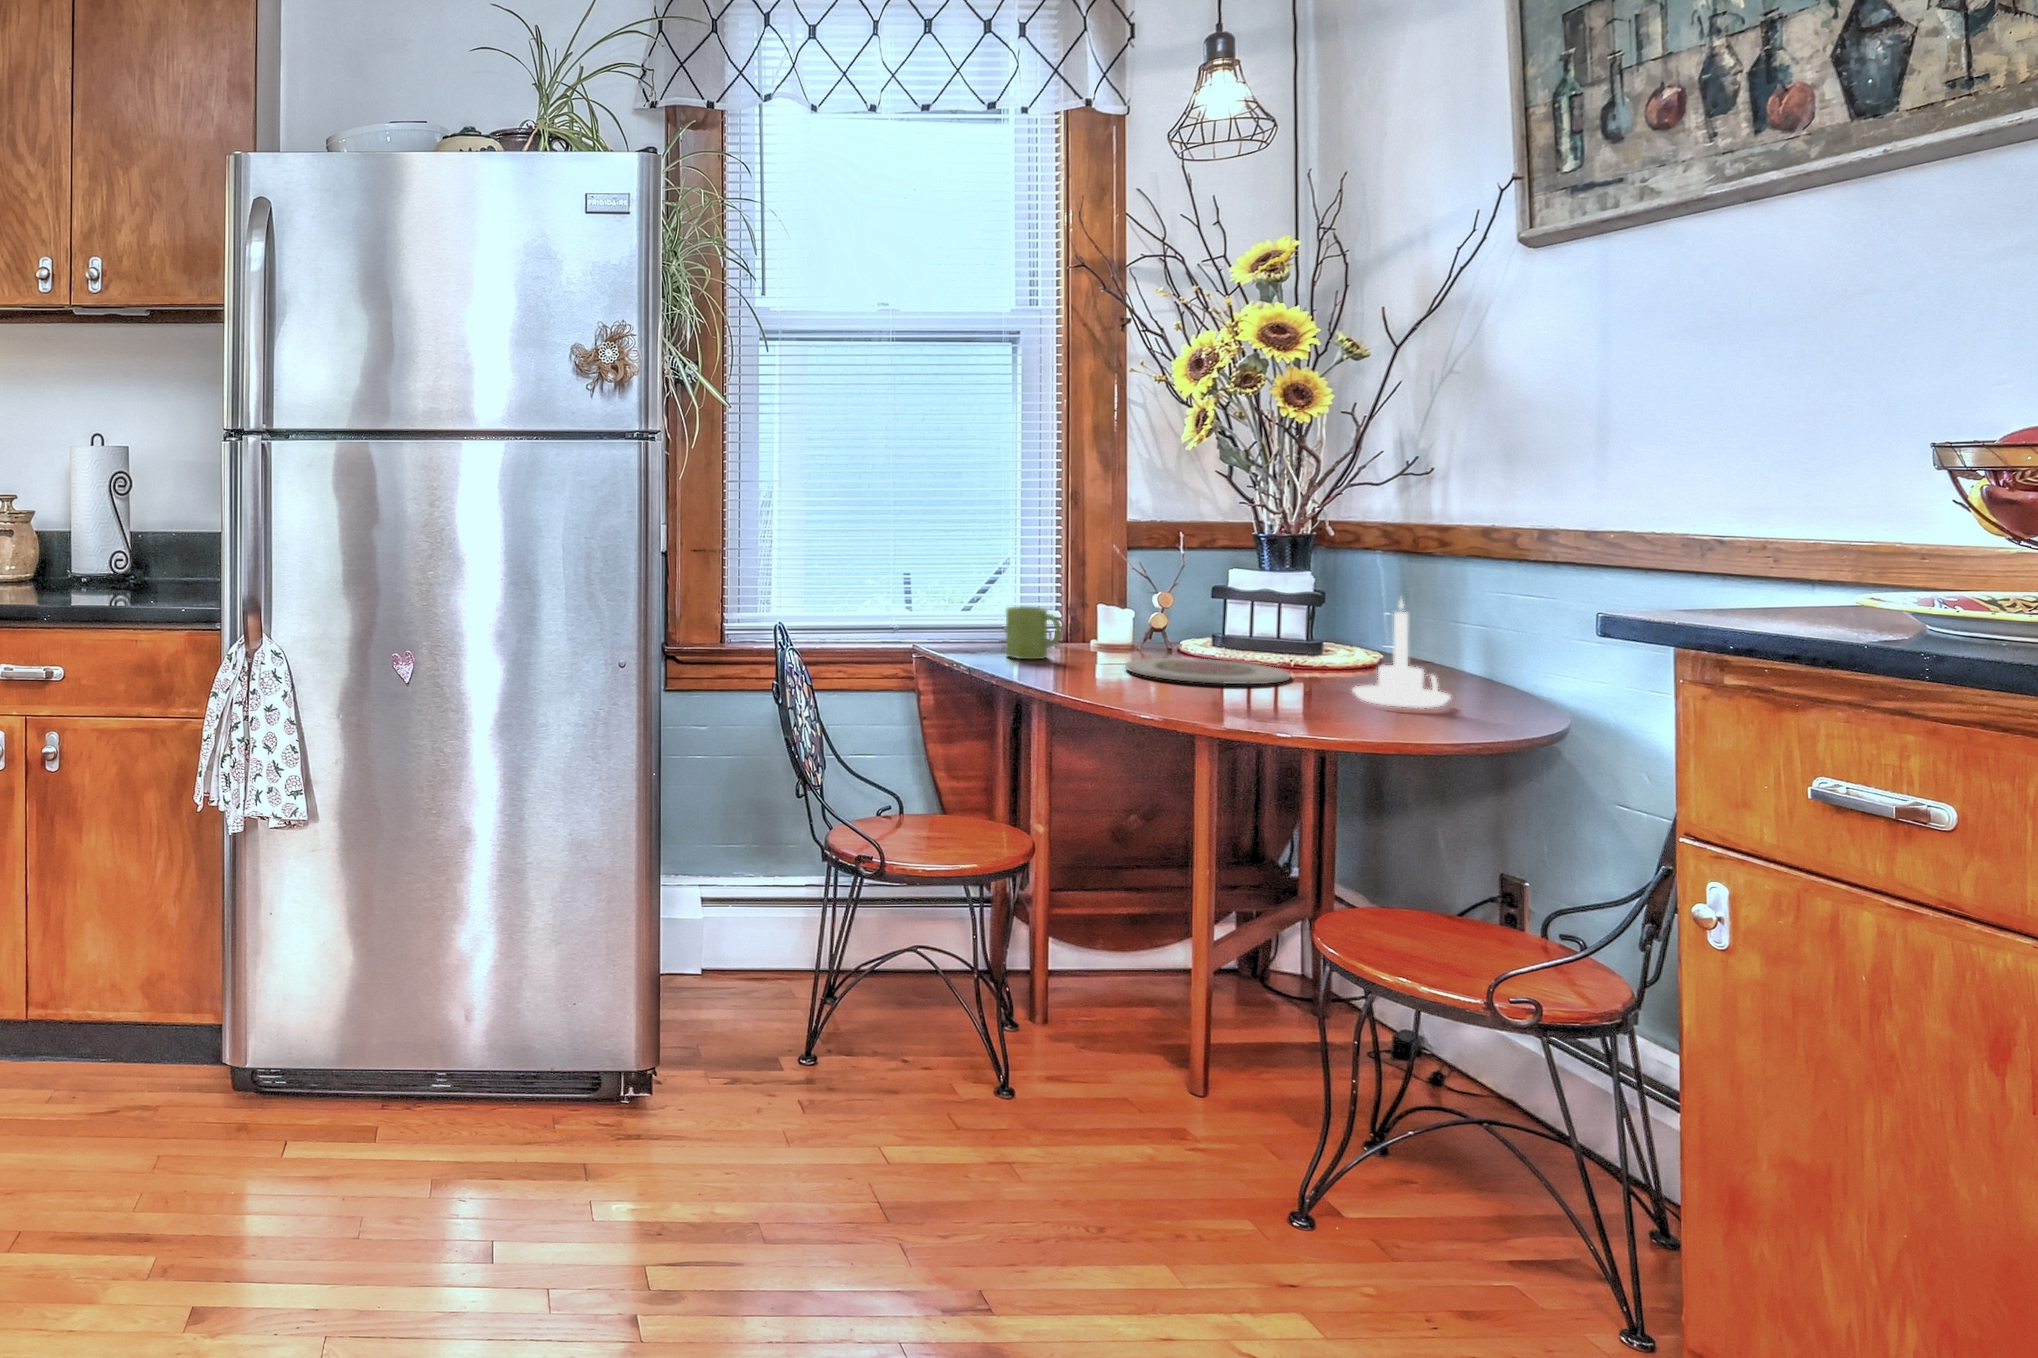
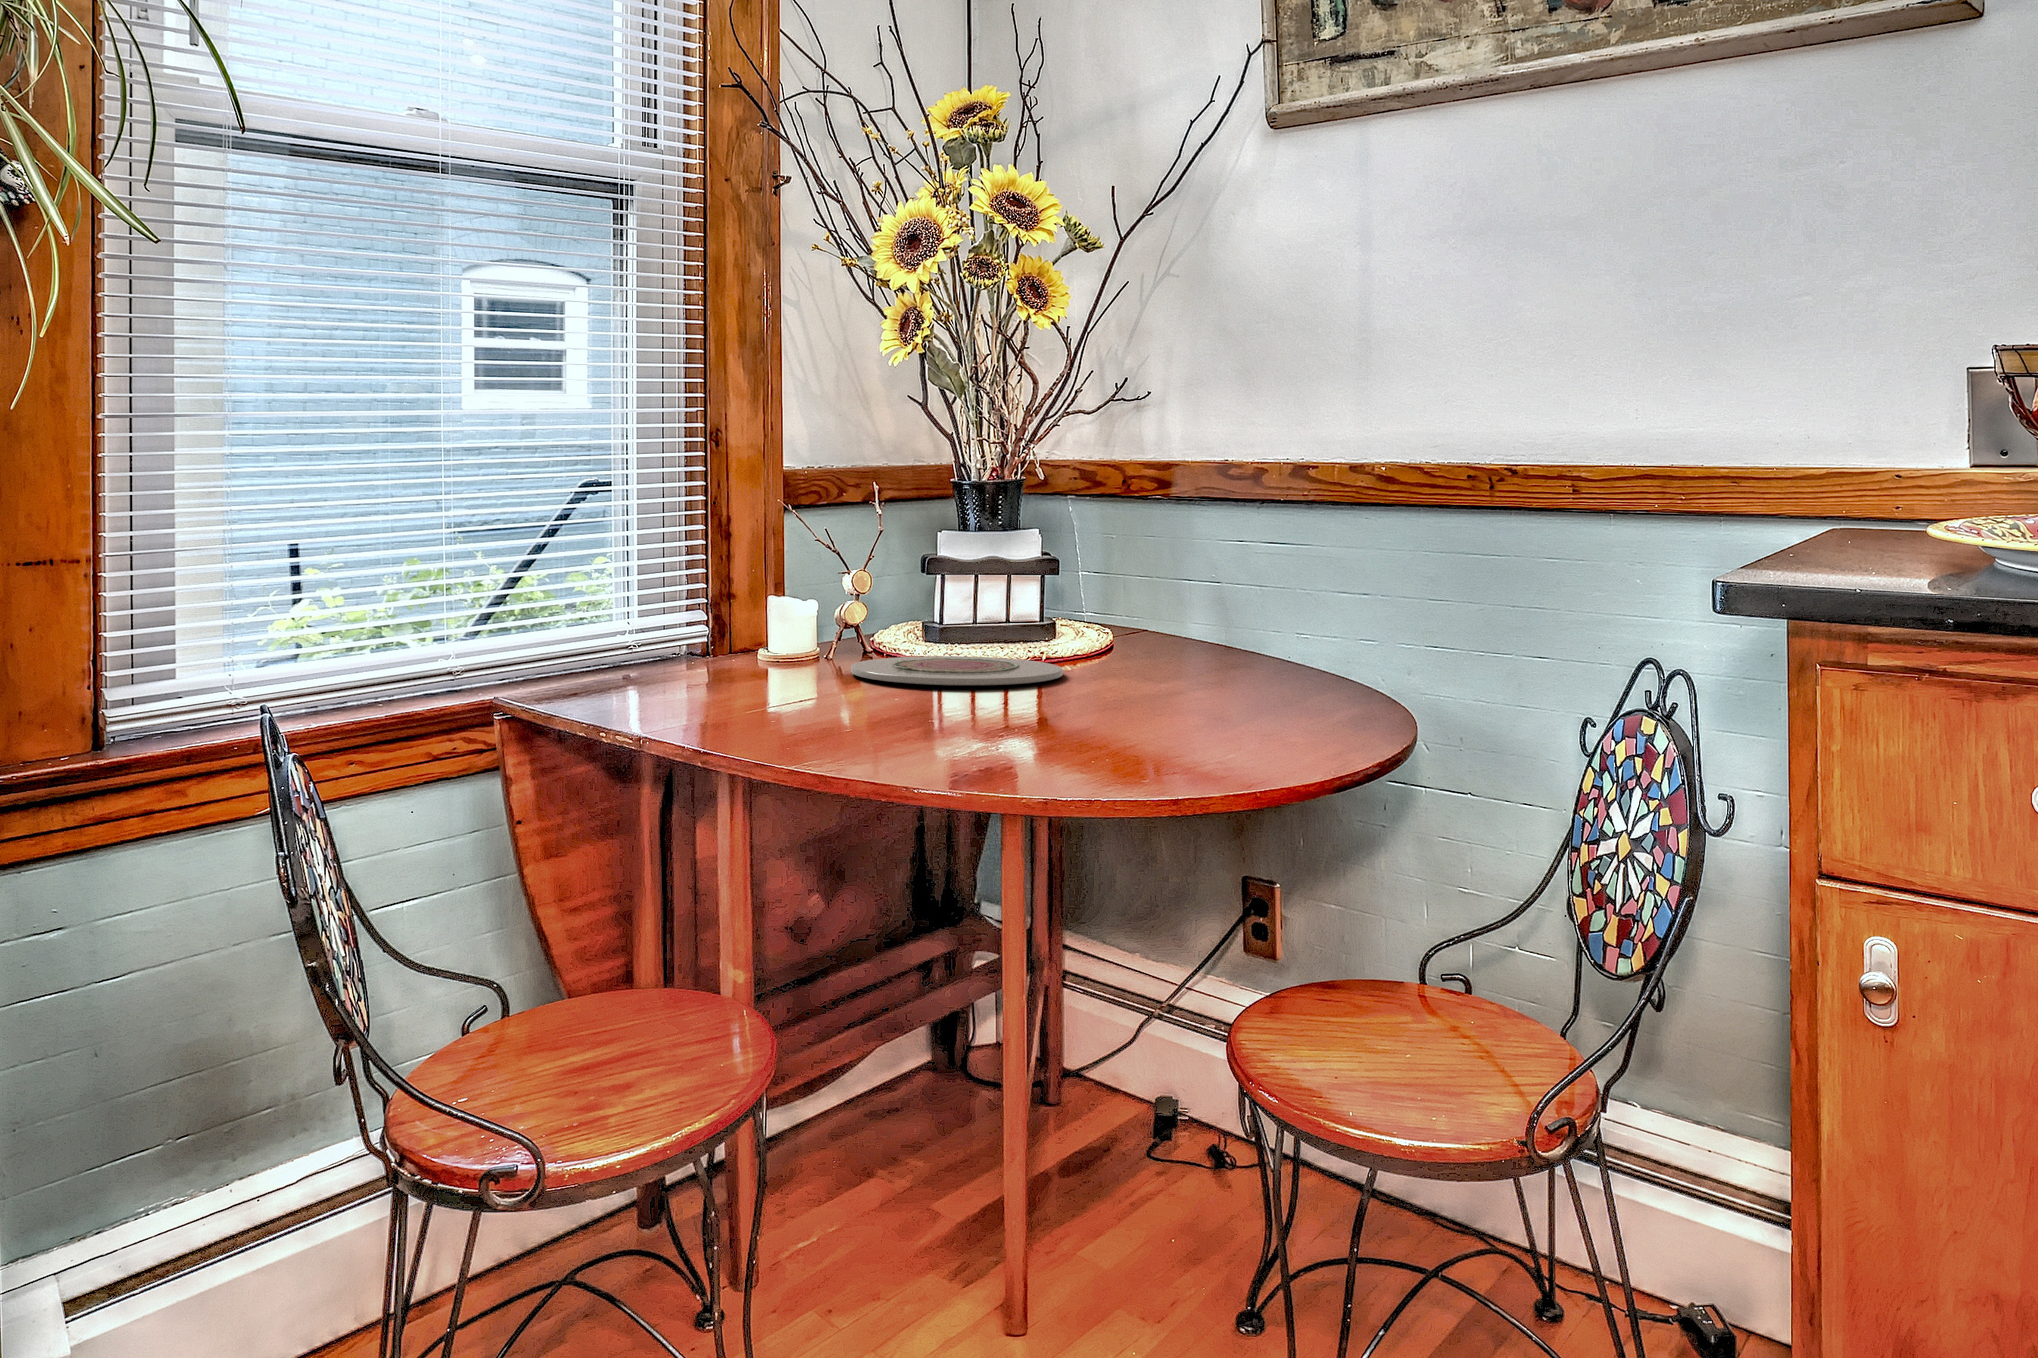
candle holder: present [1352,600,1450,708] -> none [1167,548,1278,694]
mug: present [1006,606,1061,659] -> none [664,592,754,674]

